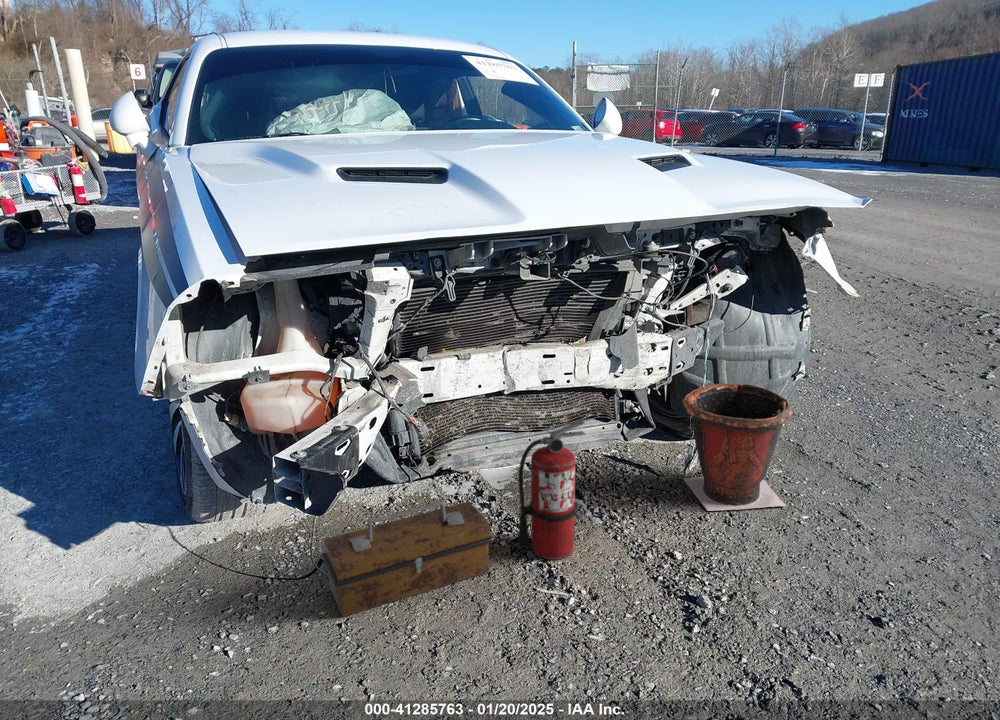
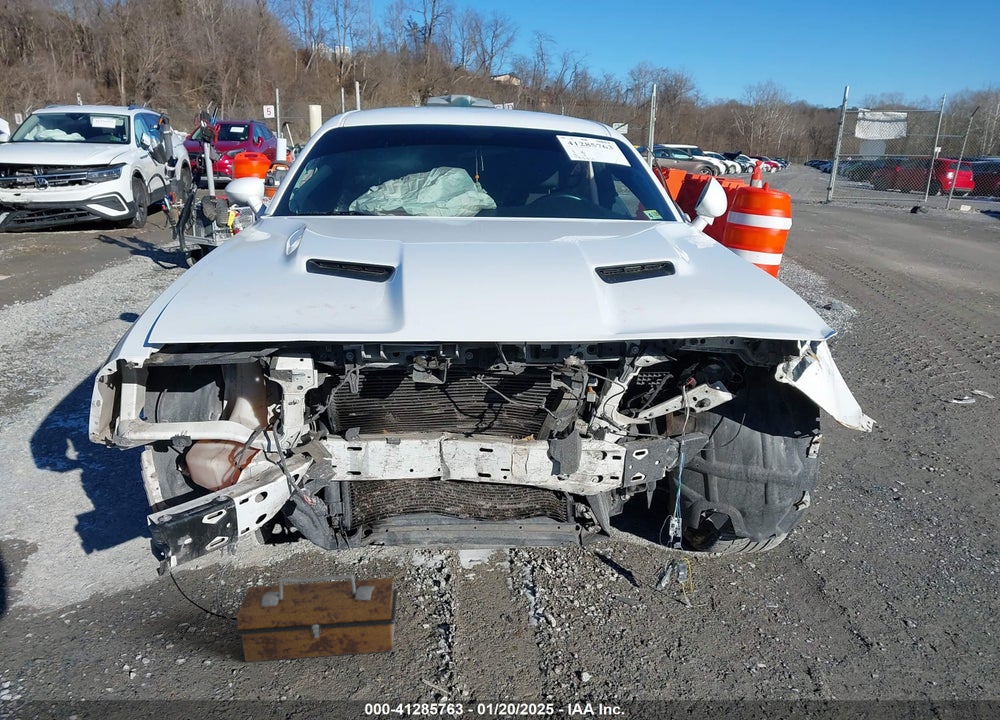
waste bin: present [683,384,792,511] -> none [644,502,764,655]
fire extinguisher: present [518,419,586,559] -> none [430,521,497,655]

